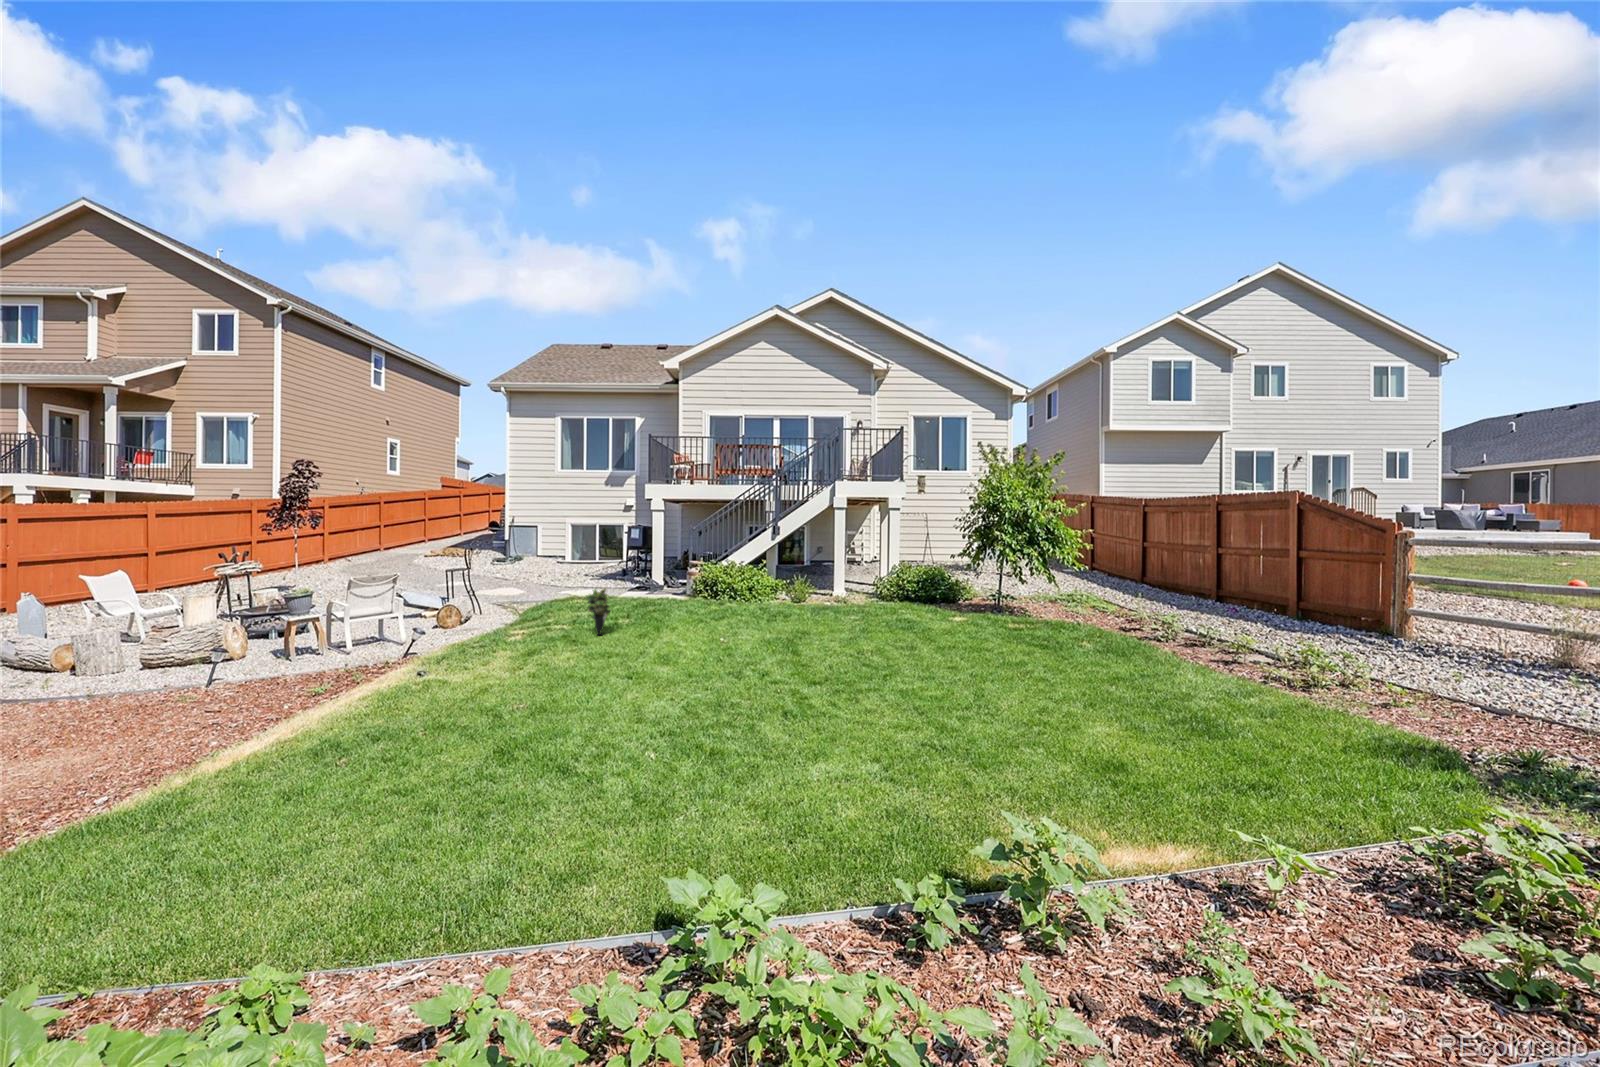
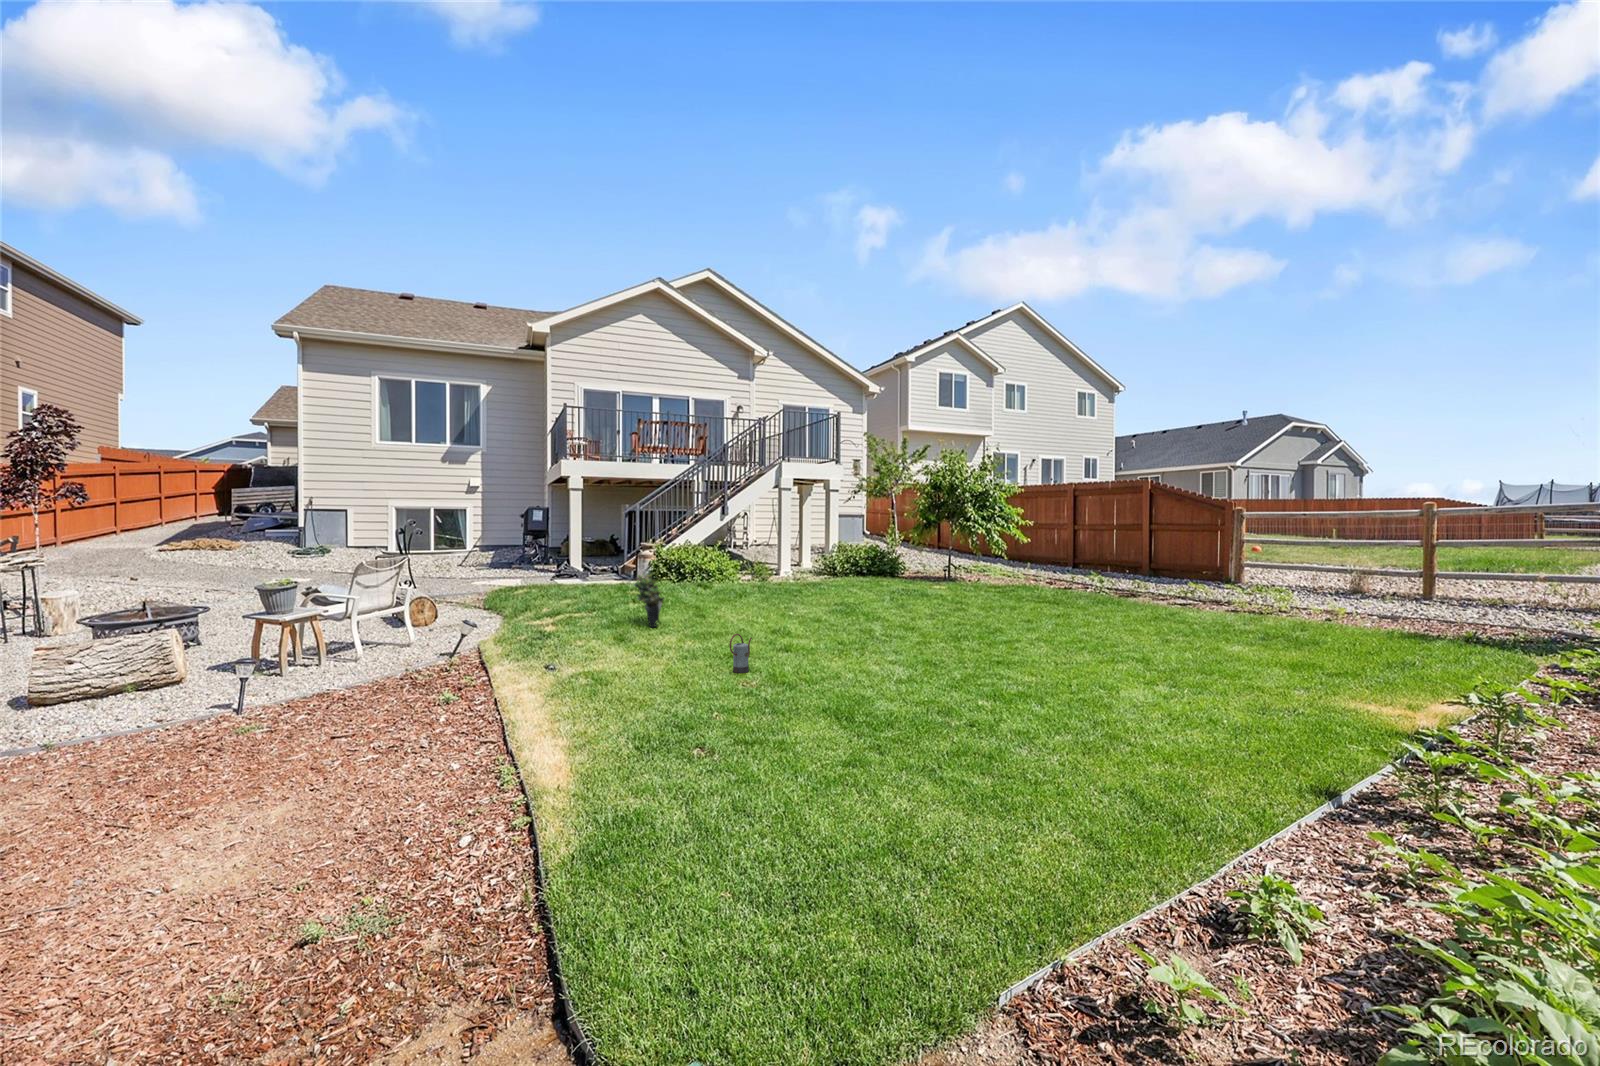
watering can: none [554,645,585,680] -> present [729,634,752,673]

